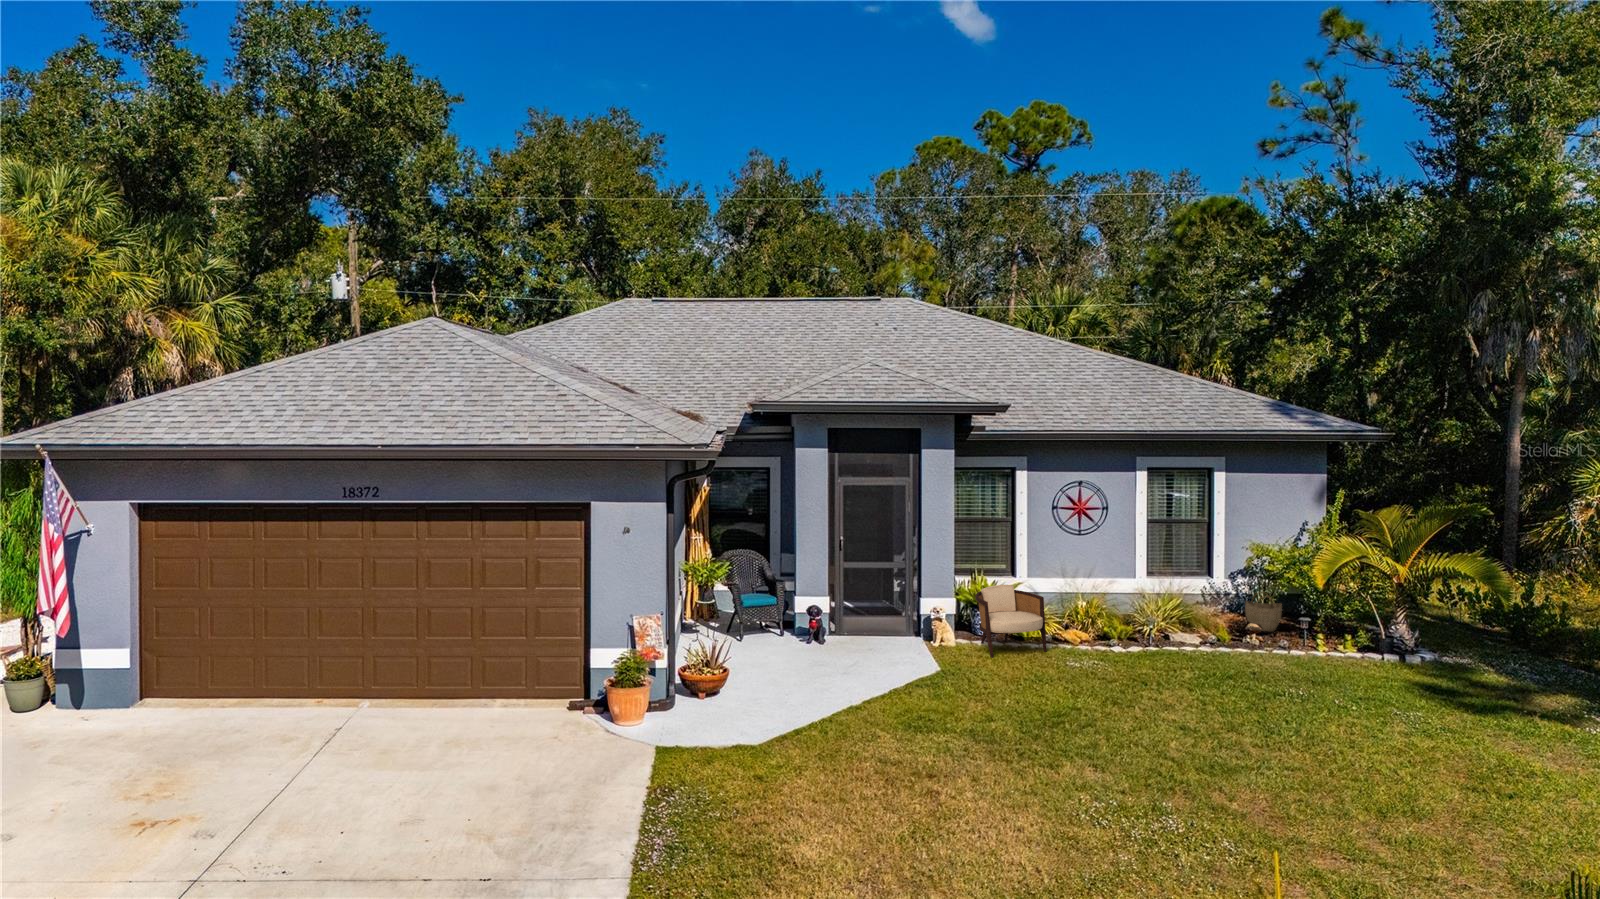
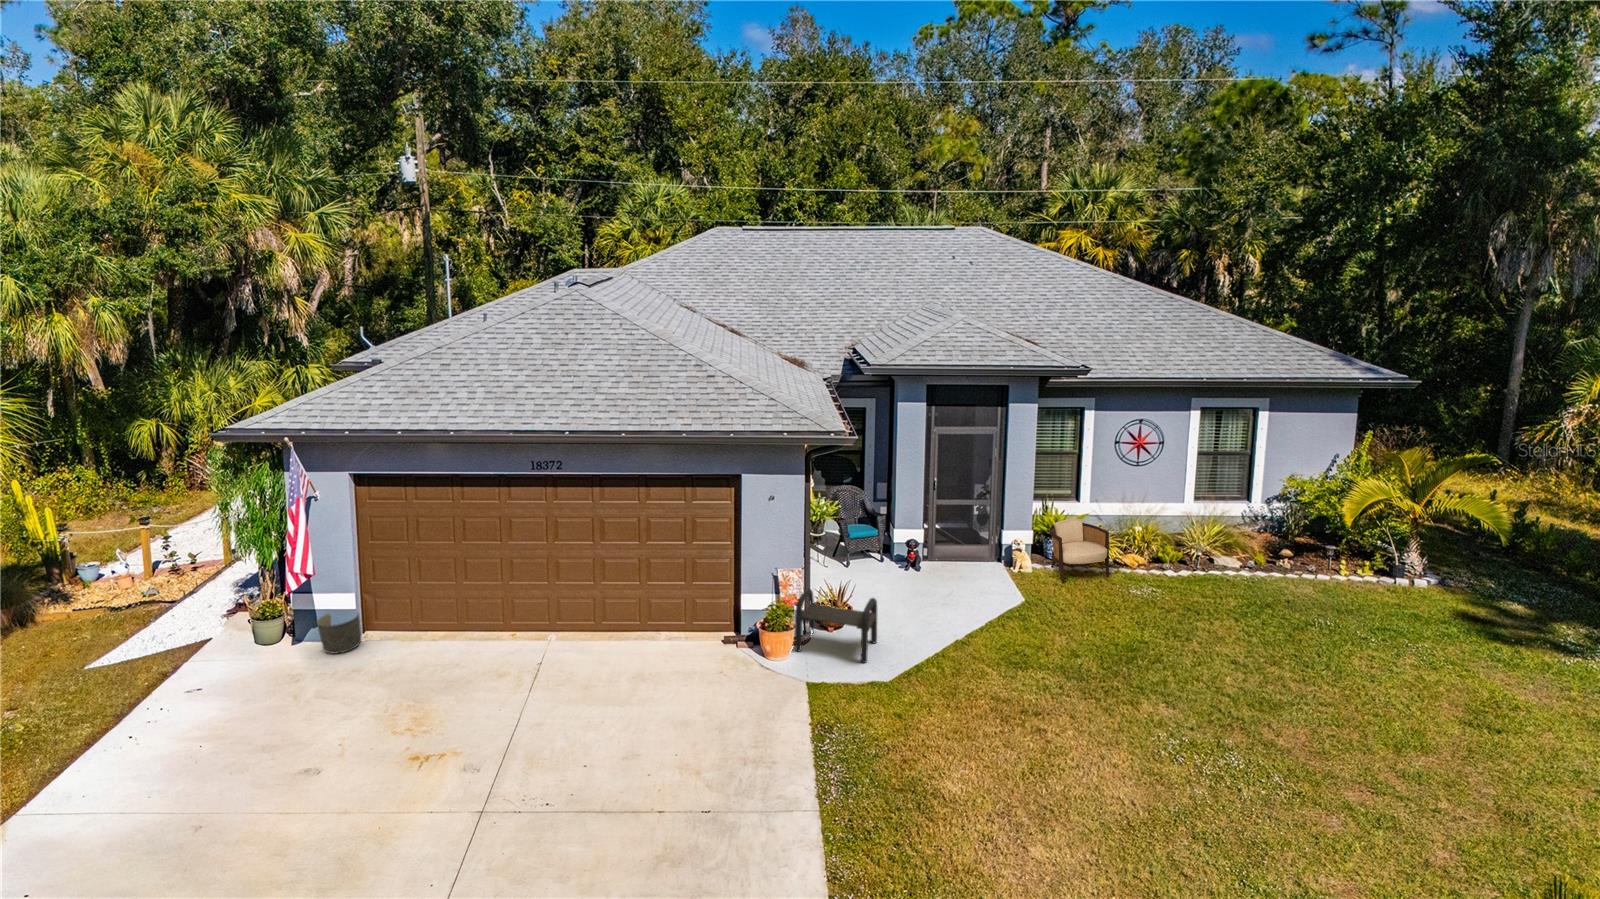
woven basket: present [1245,595,1282,632] -> none [1280,519,1314,553]
bench: none [650,643,754,730] -> present [795,589,877,663]
planter: none [45,670,105,723] -> present [317,613,361,654]

